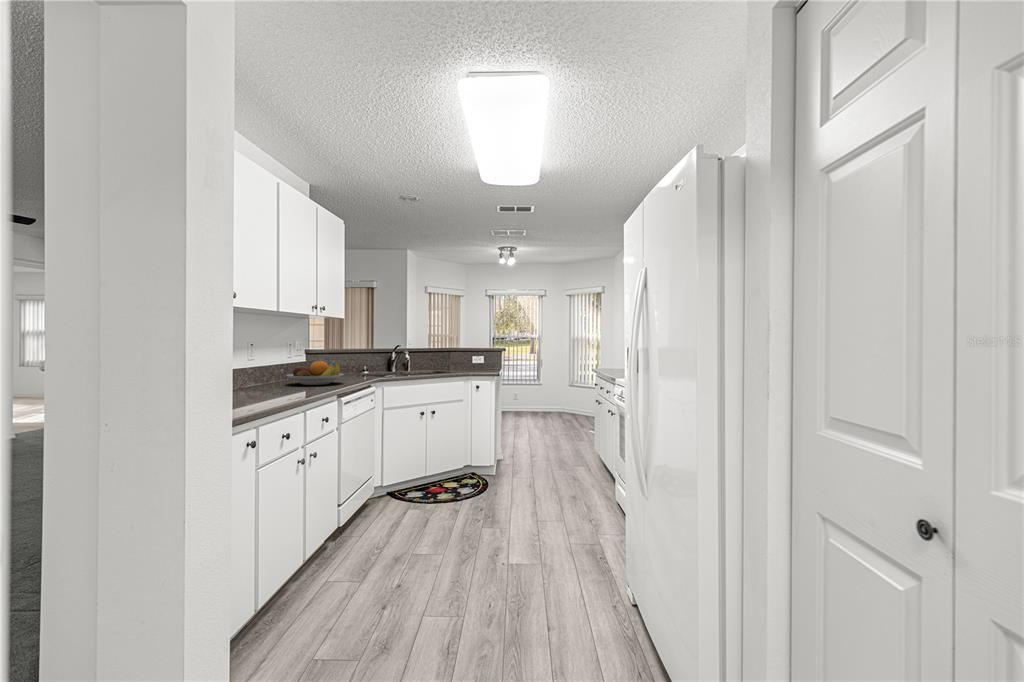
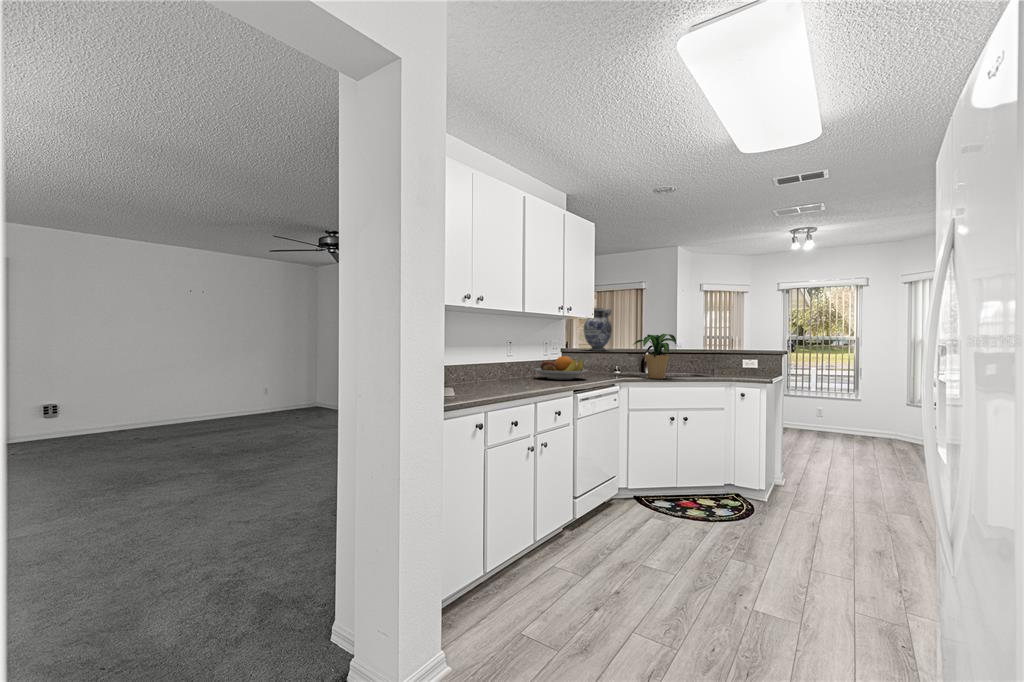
vase: none [328,312,357,354] -> present [584,308,612,351]
potted plant: none [382,337,425,378] -> present [634,334,676,379]

